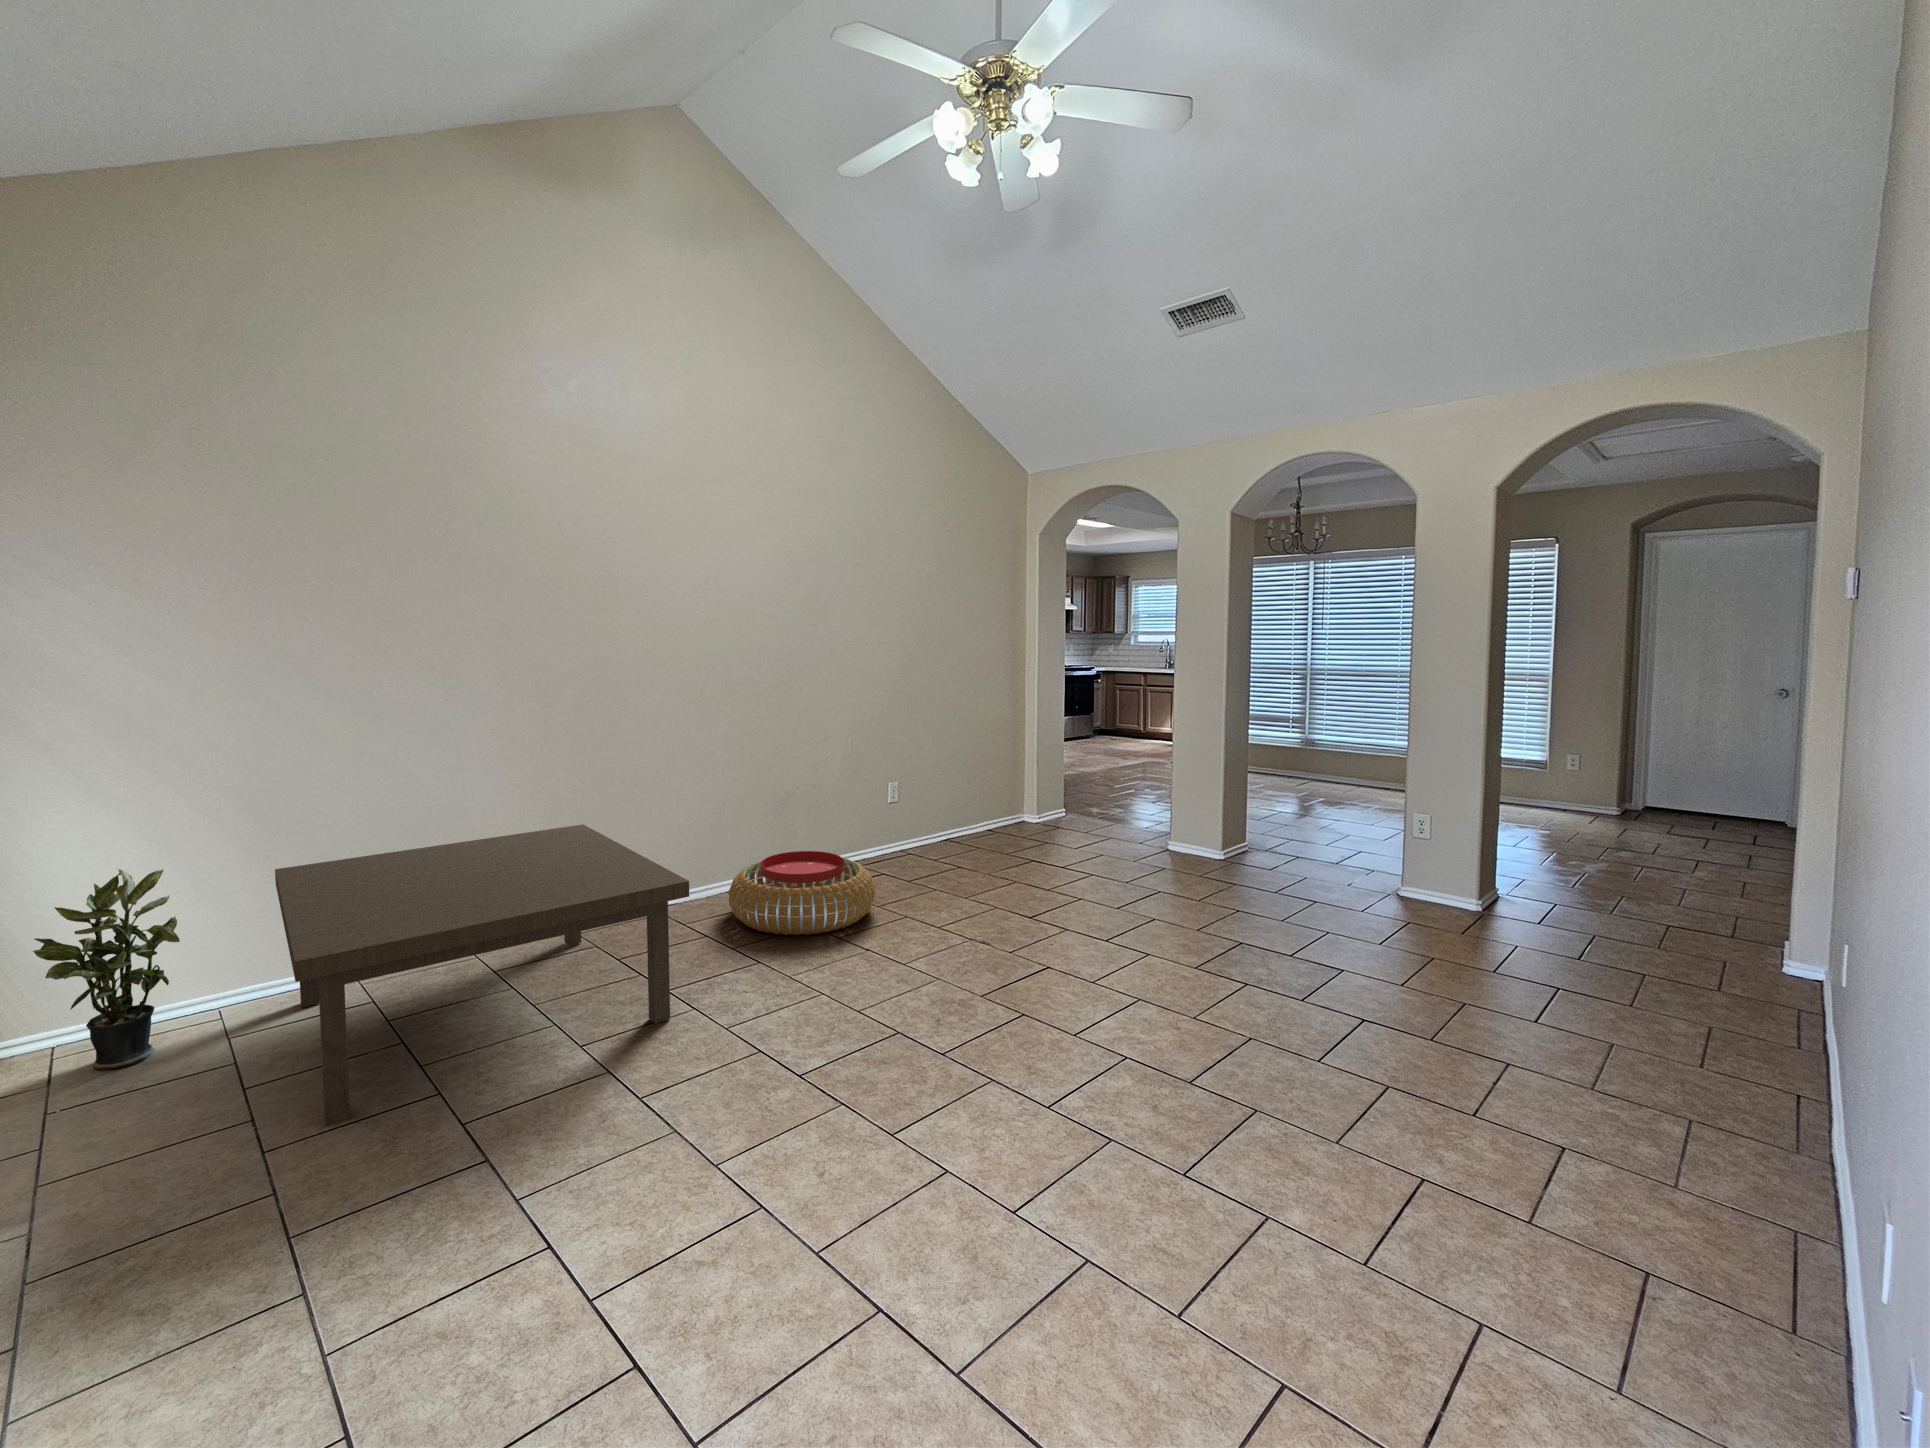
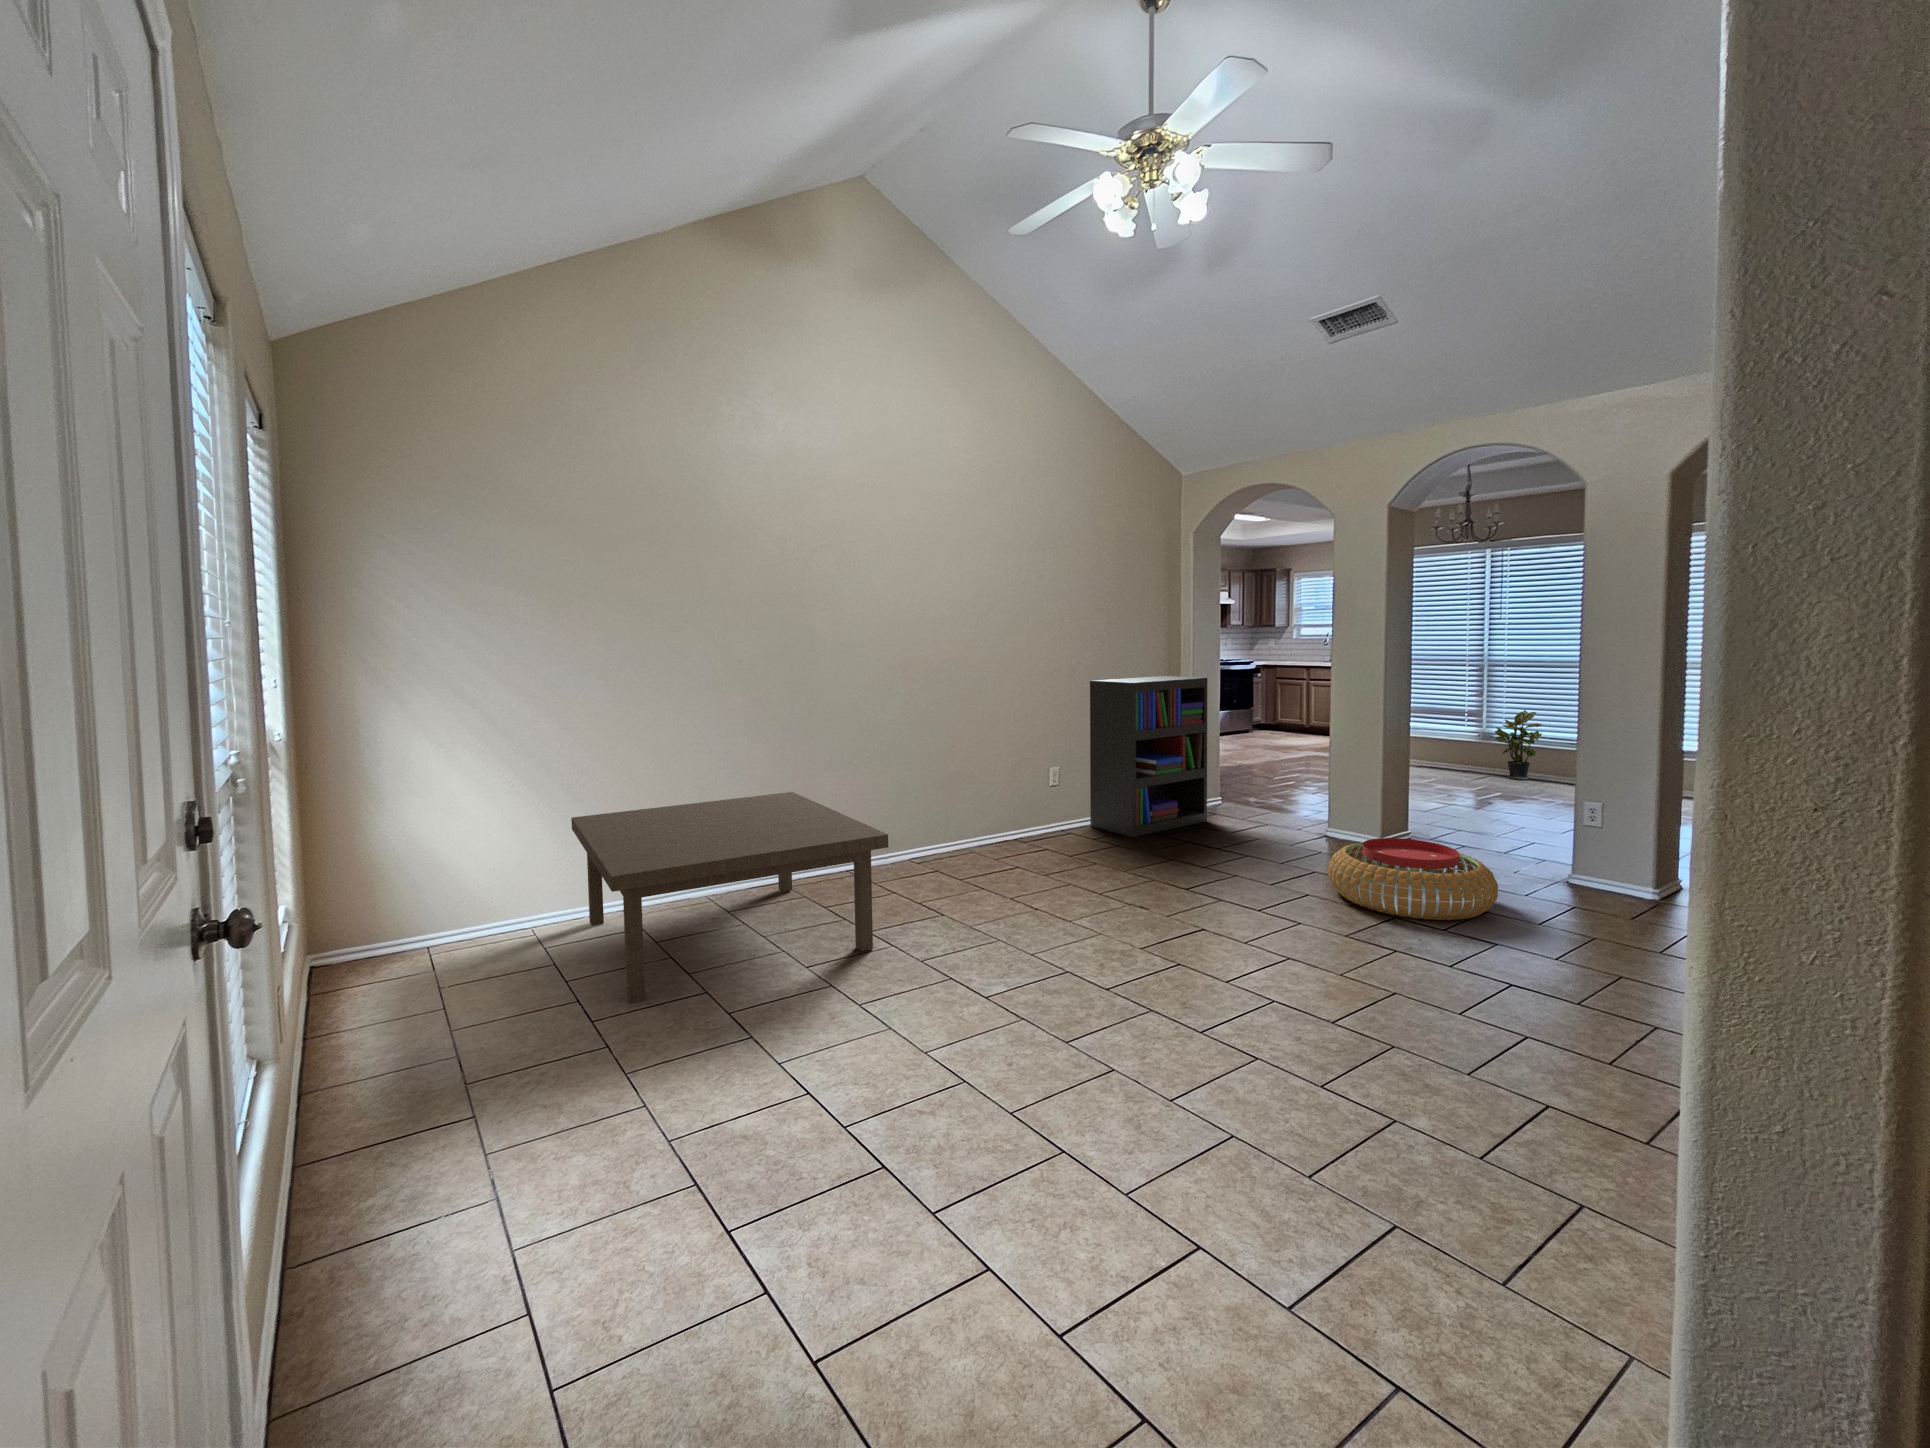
bookshelf: none [933,685,1054,859] -> present [1090,676,1207,837]
pouf: present [729,851,875,935] -> present [1328,838,1498,920]
potted plant: present [33,869,180,1070] -> present [1495,710,1542,780]

